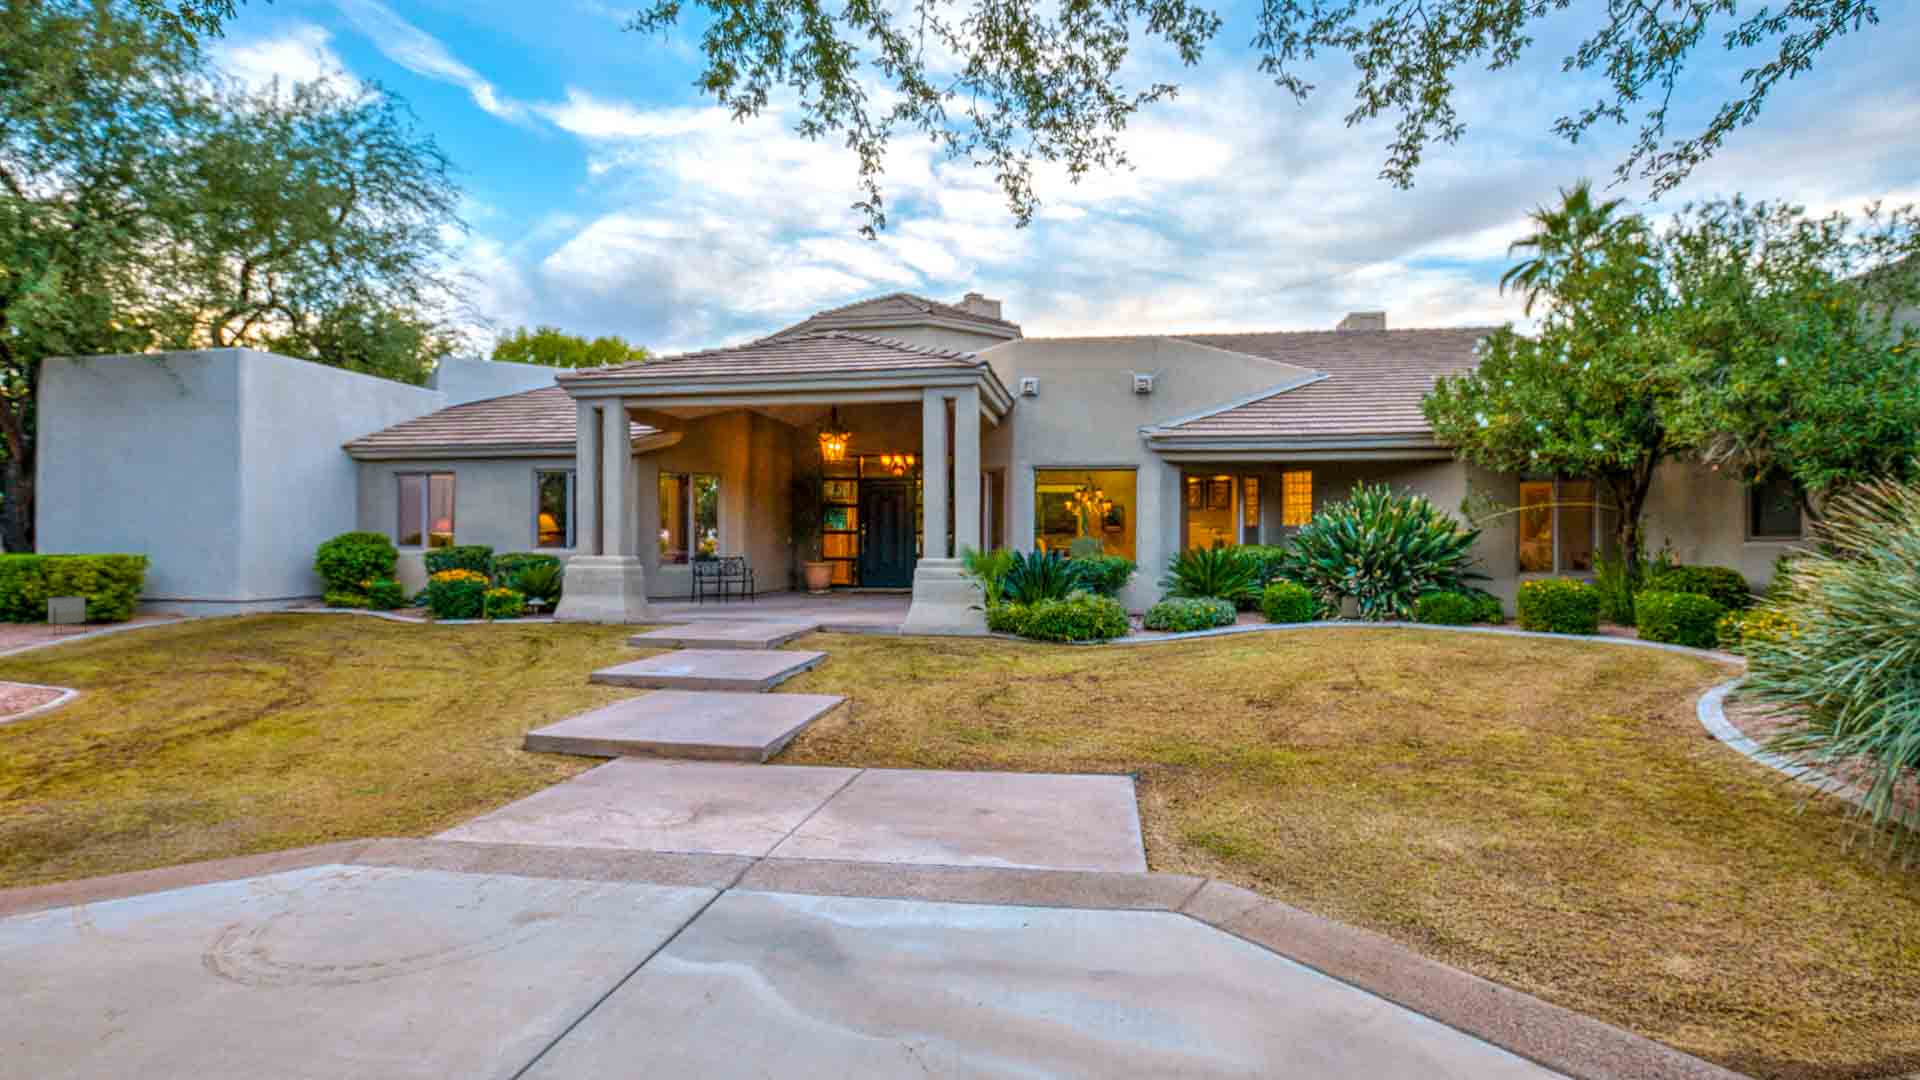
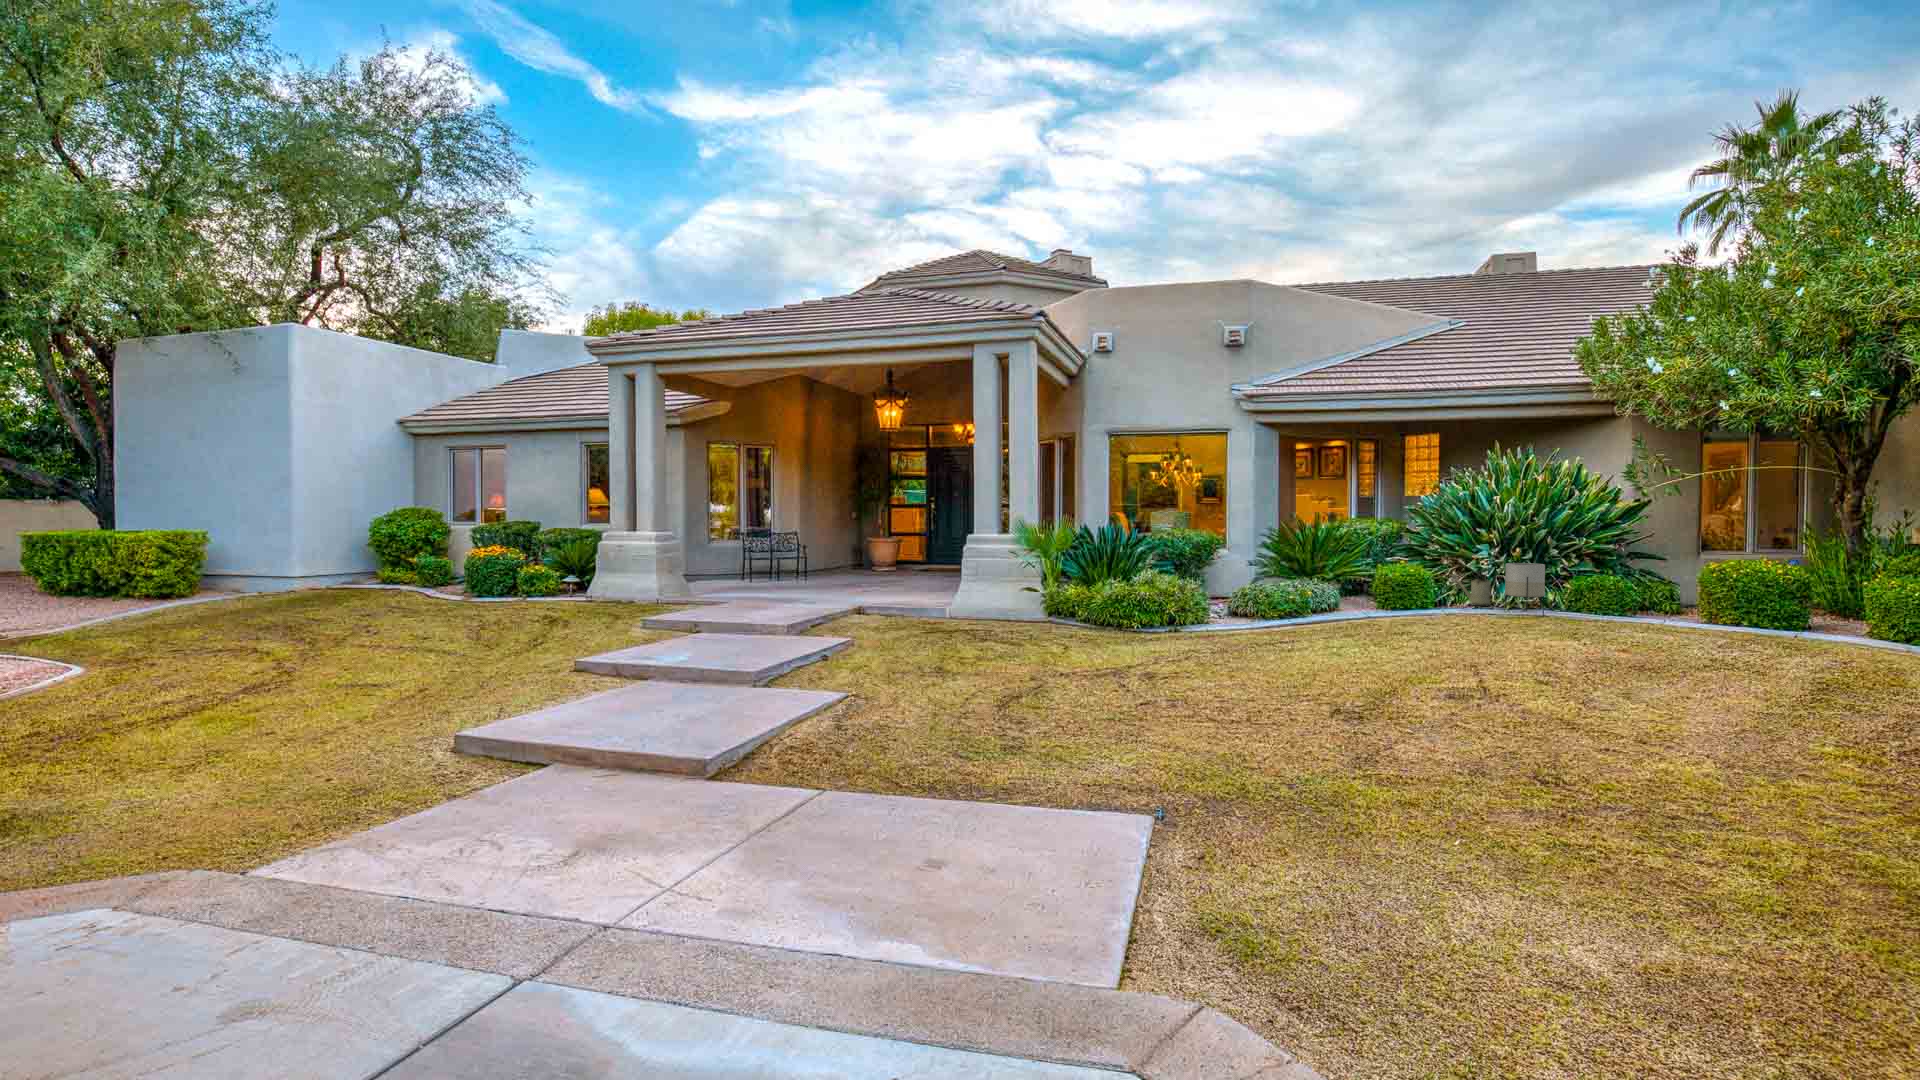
planter: present [48,597,86,625] -> present [1505,563,1545,611]

